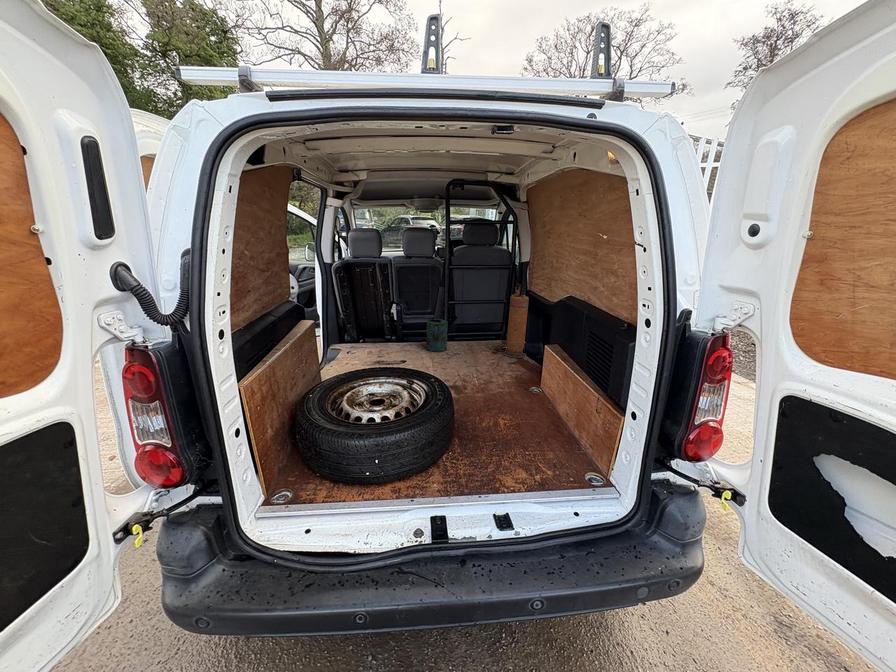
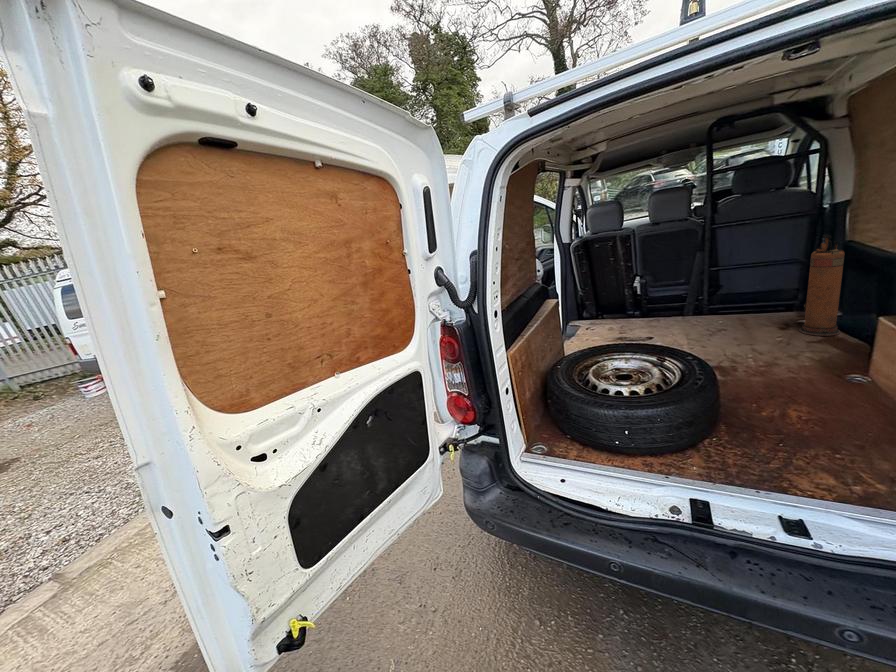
watering can: present [426,319,448,352] -> none [681,282,711,329]

